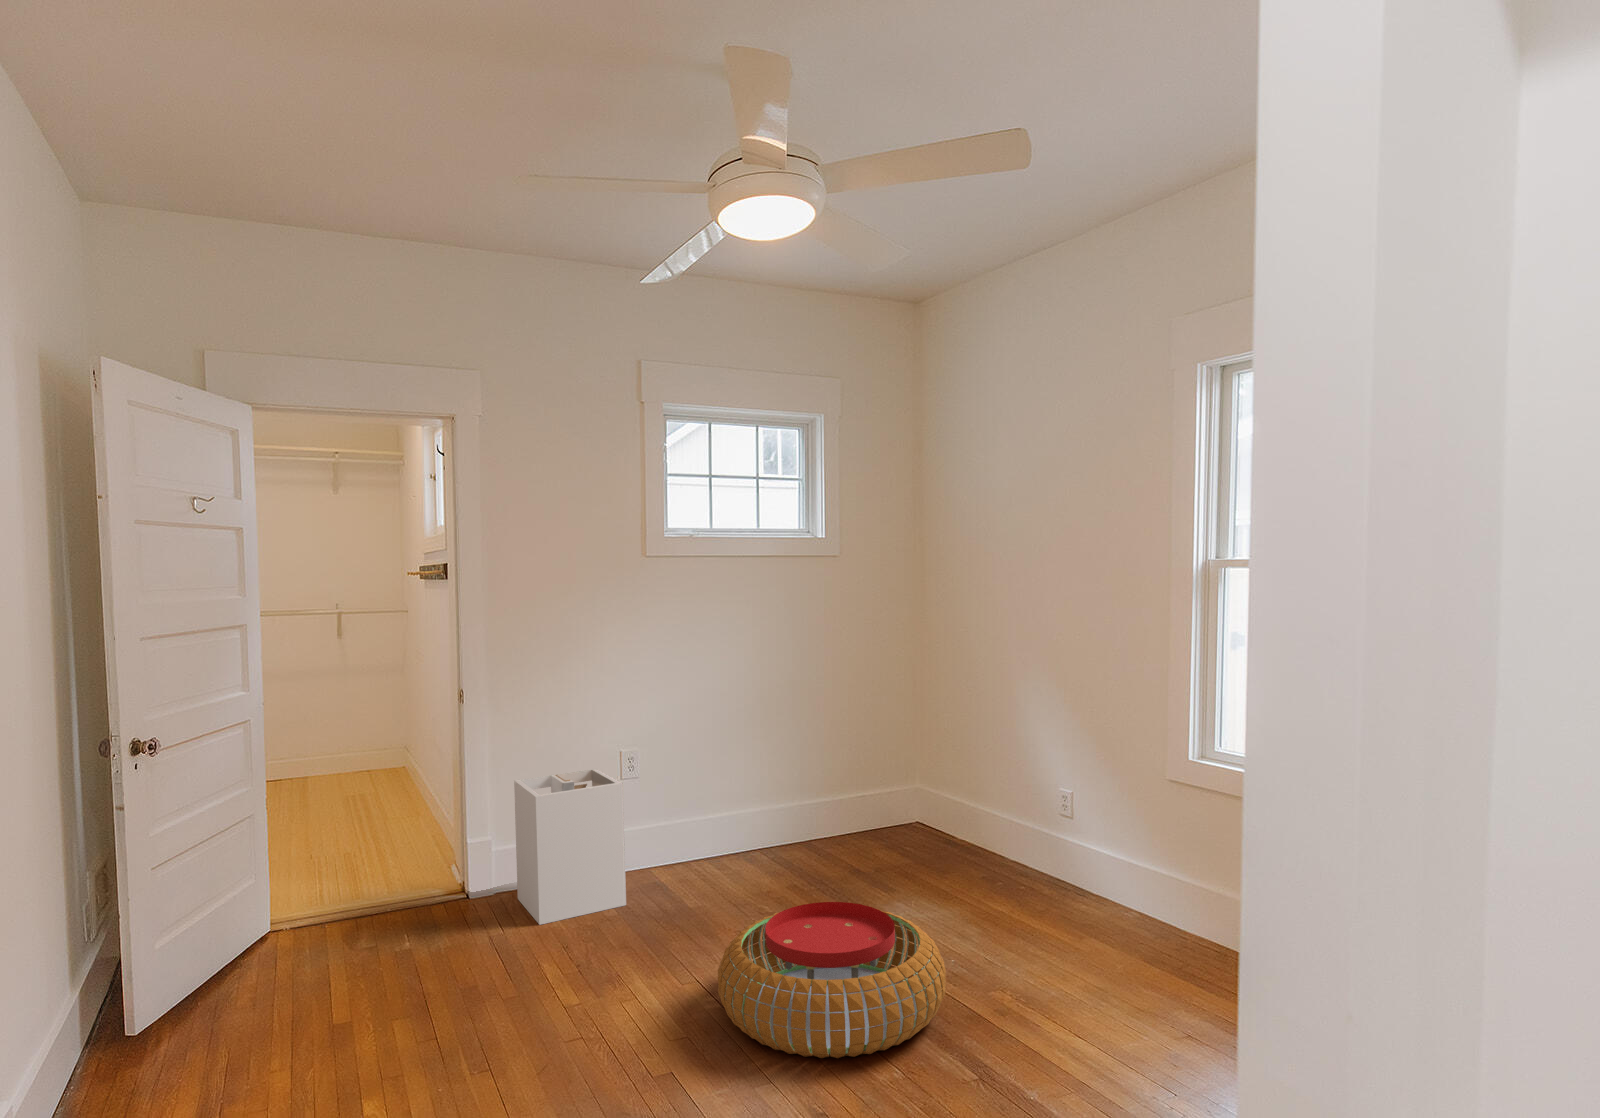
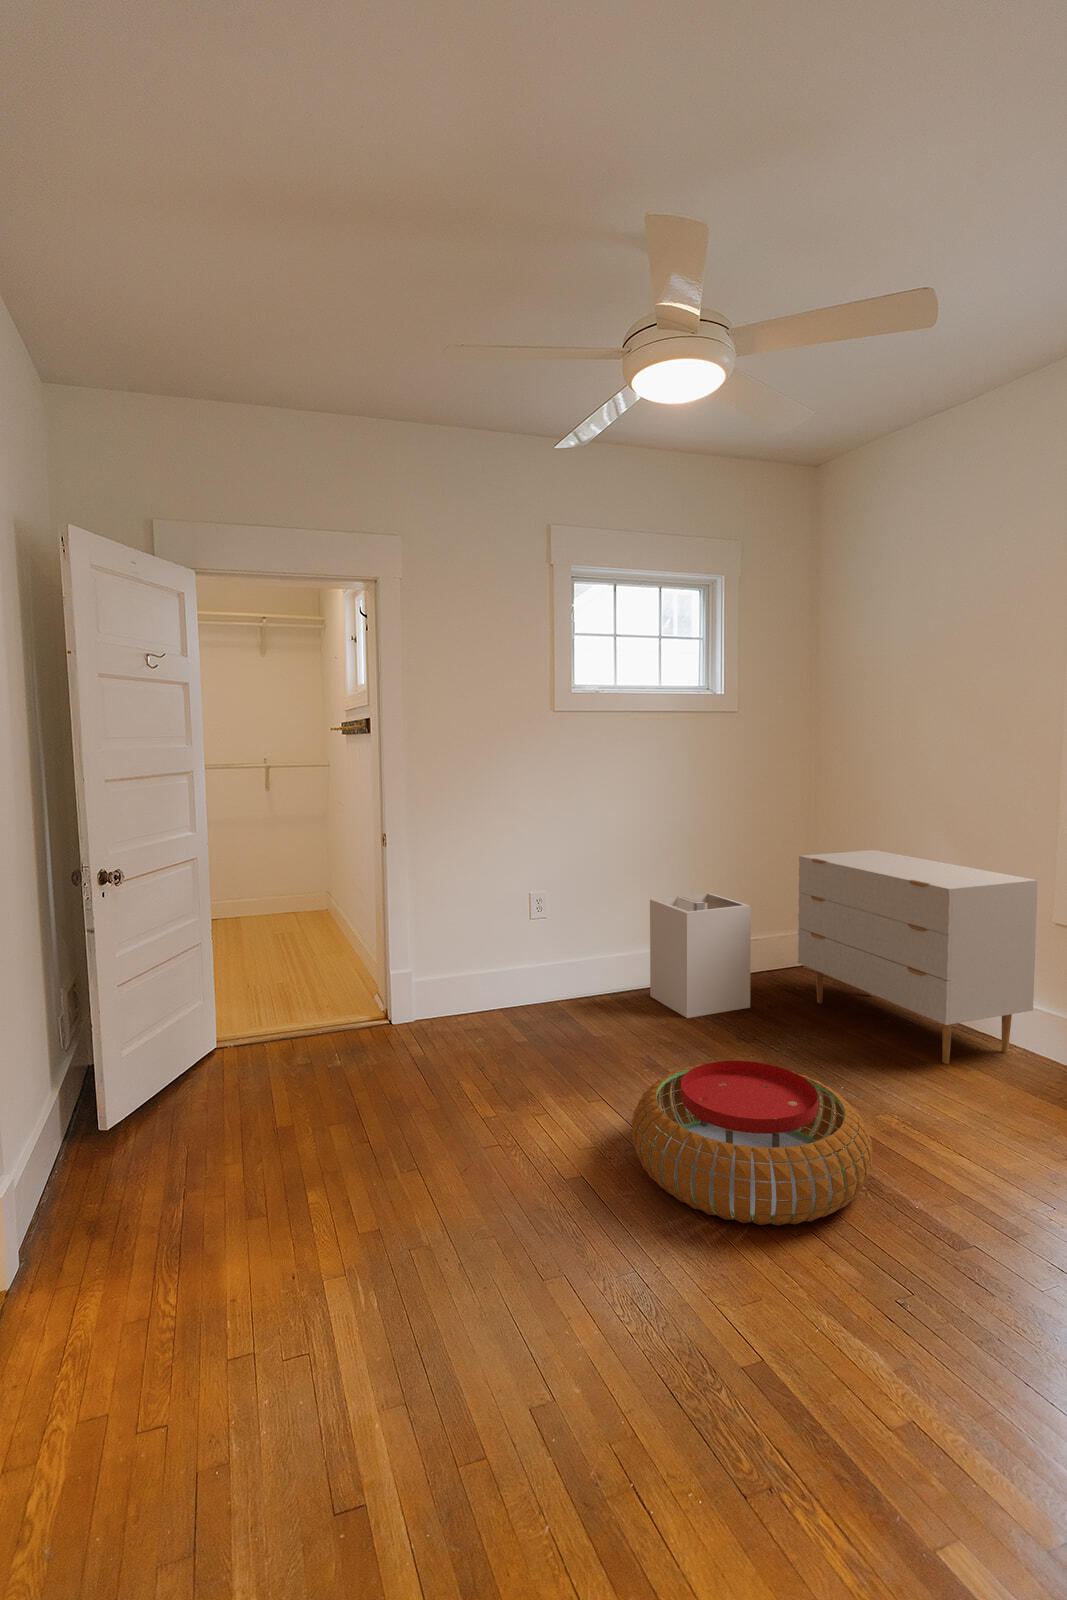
dresser: none [899,688,1114,896] -> present [798,850,1038,1064]
laundry hamper: present [514,769,626,925] -> present [650,893,751,1018]

